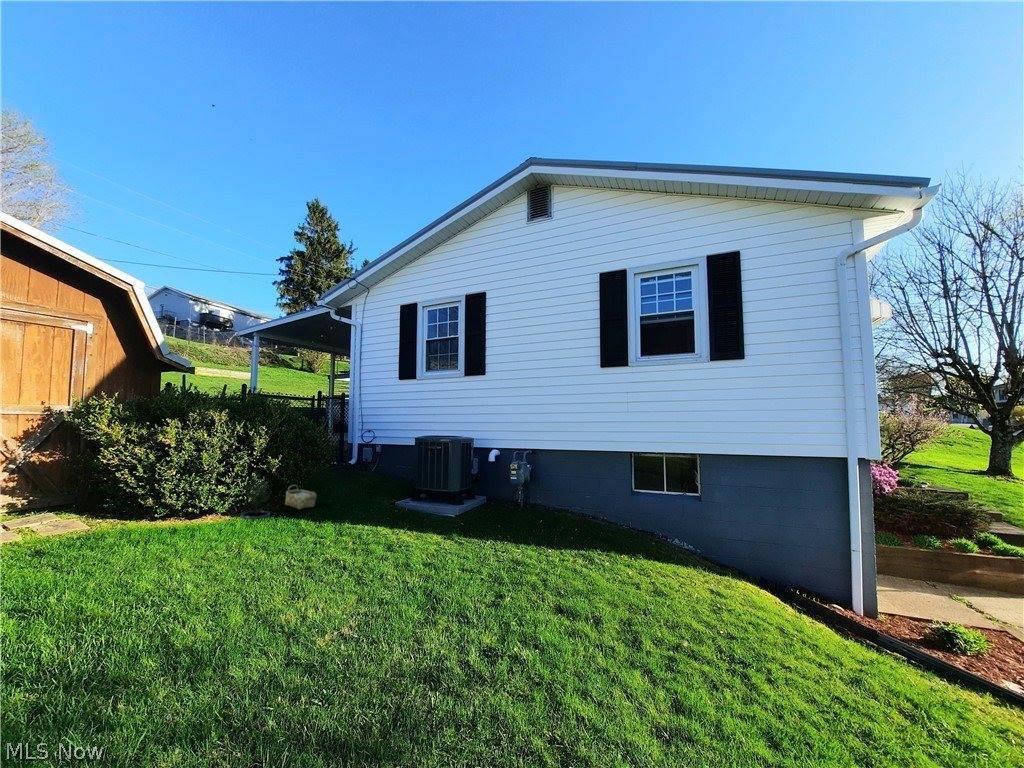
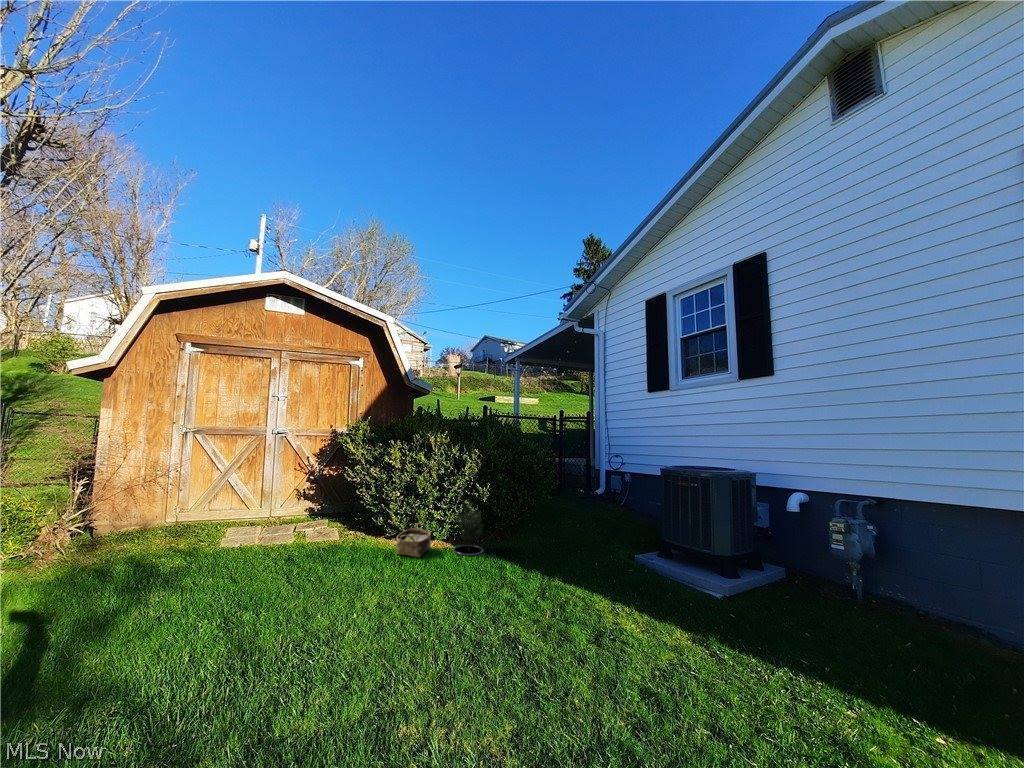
woven basket: present [285,485,316,509] -> present [396,523,431,557]

